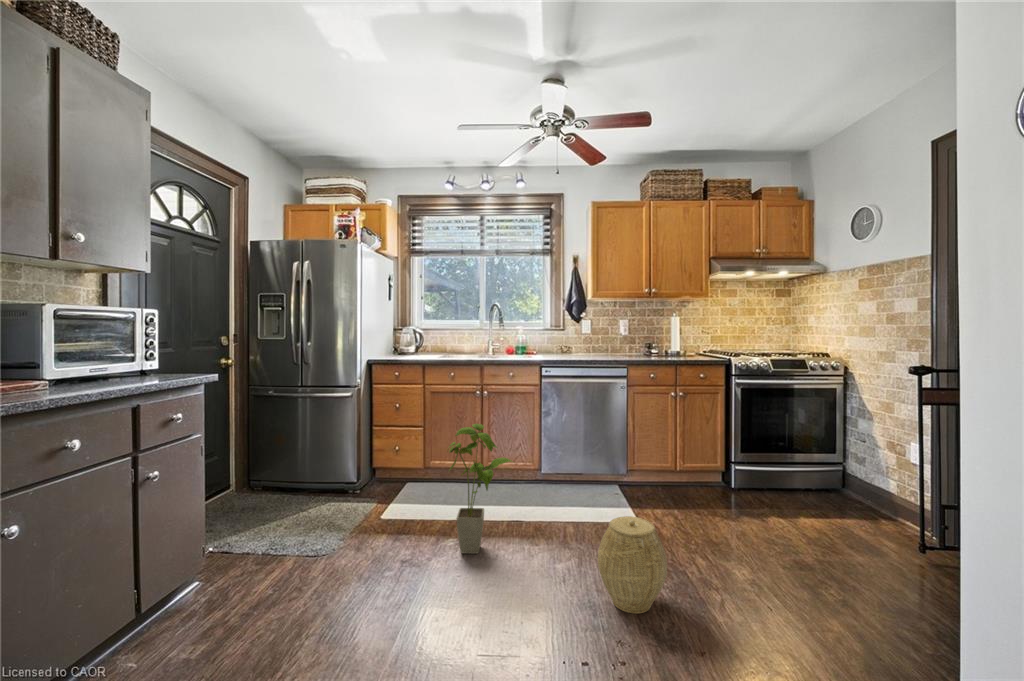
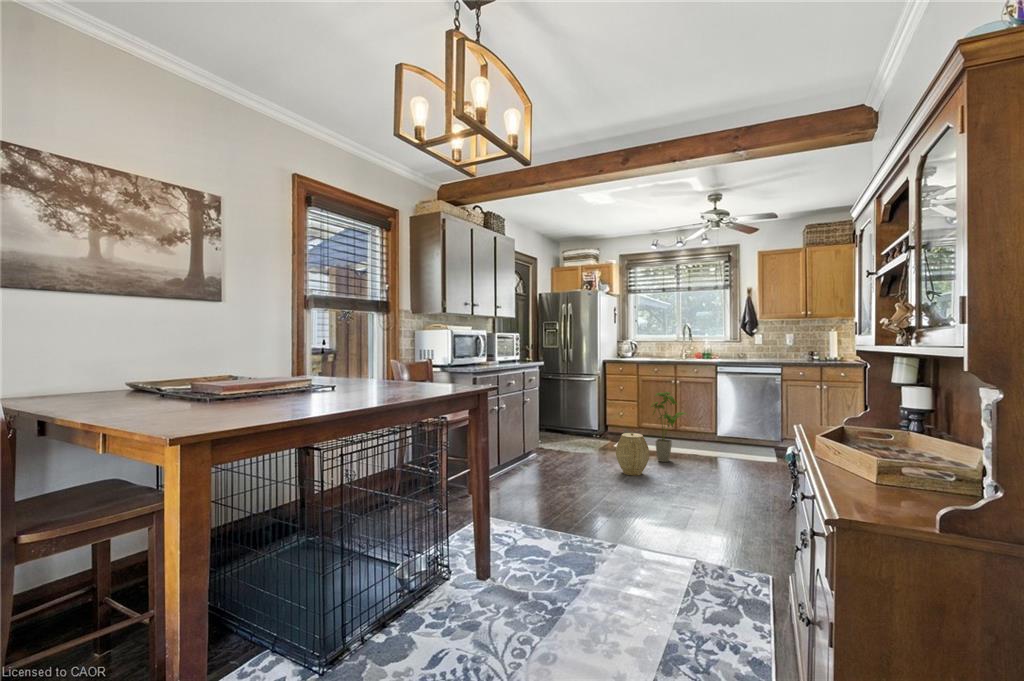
woven basket: present [598,516,667,614] -> present [616,433,649,476]

